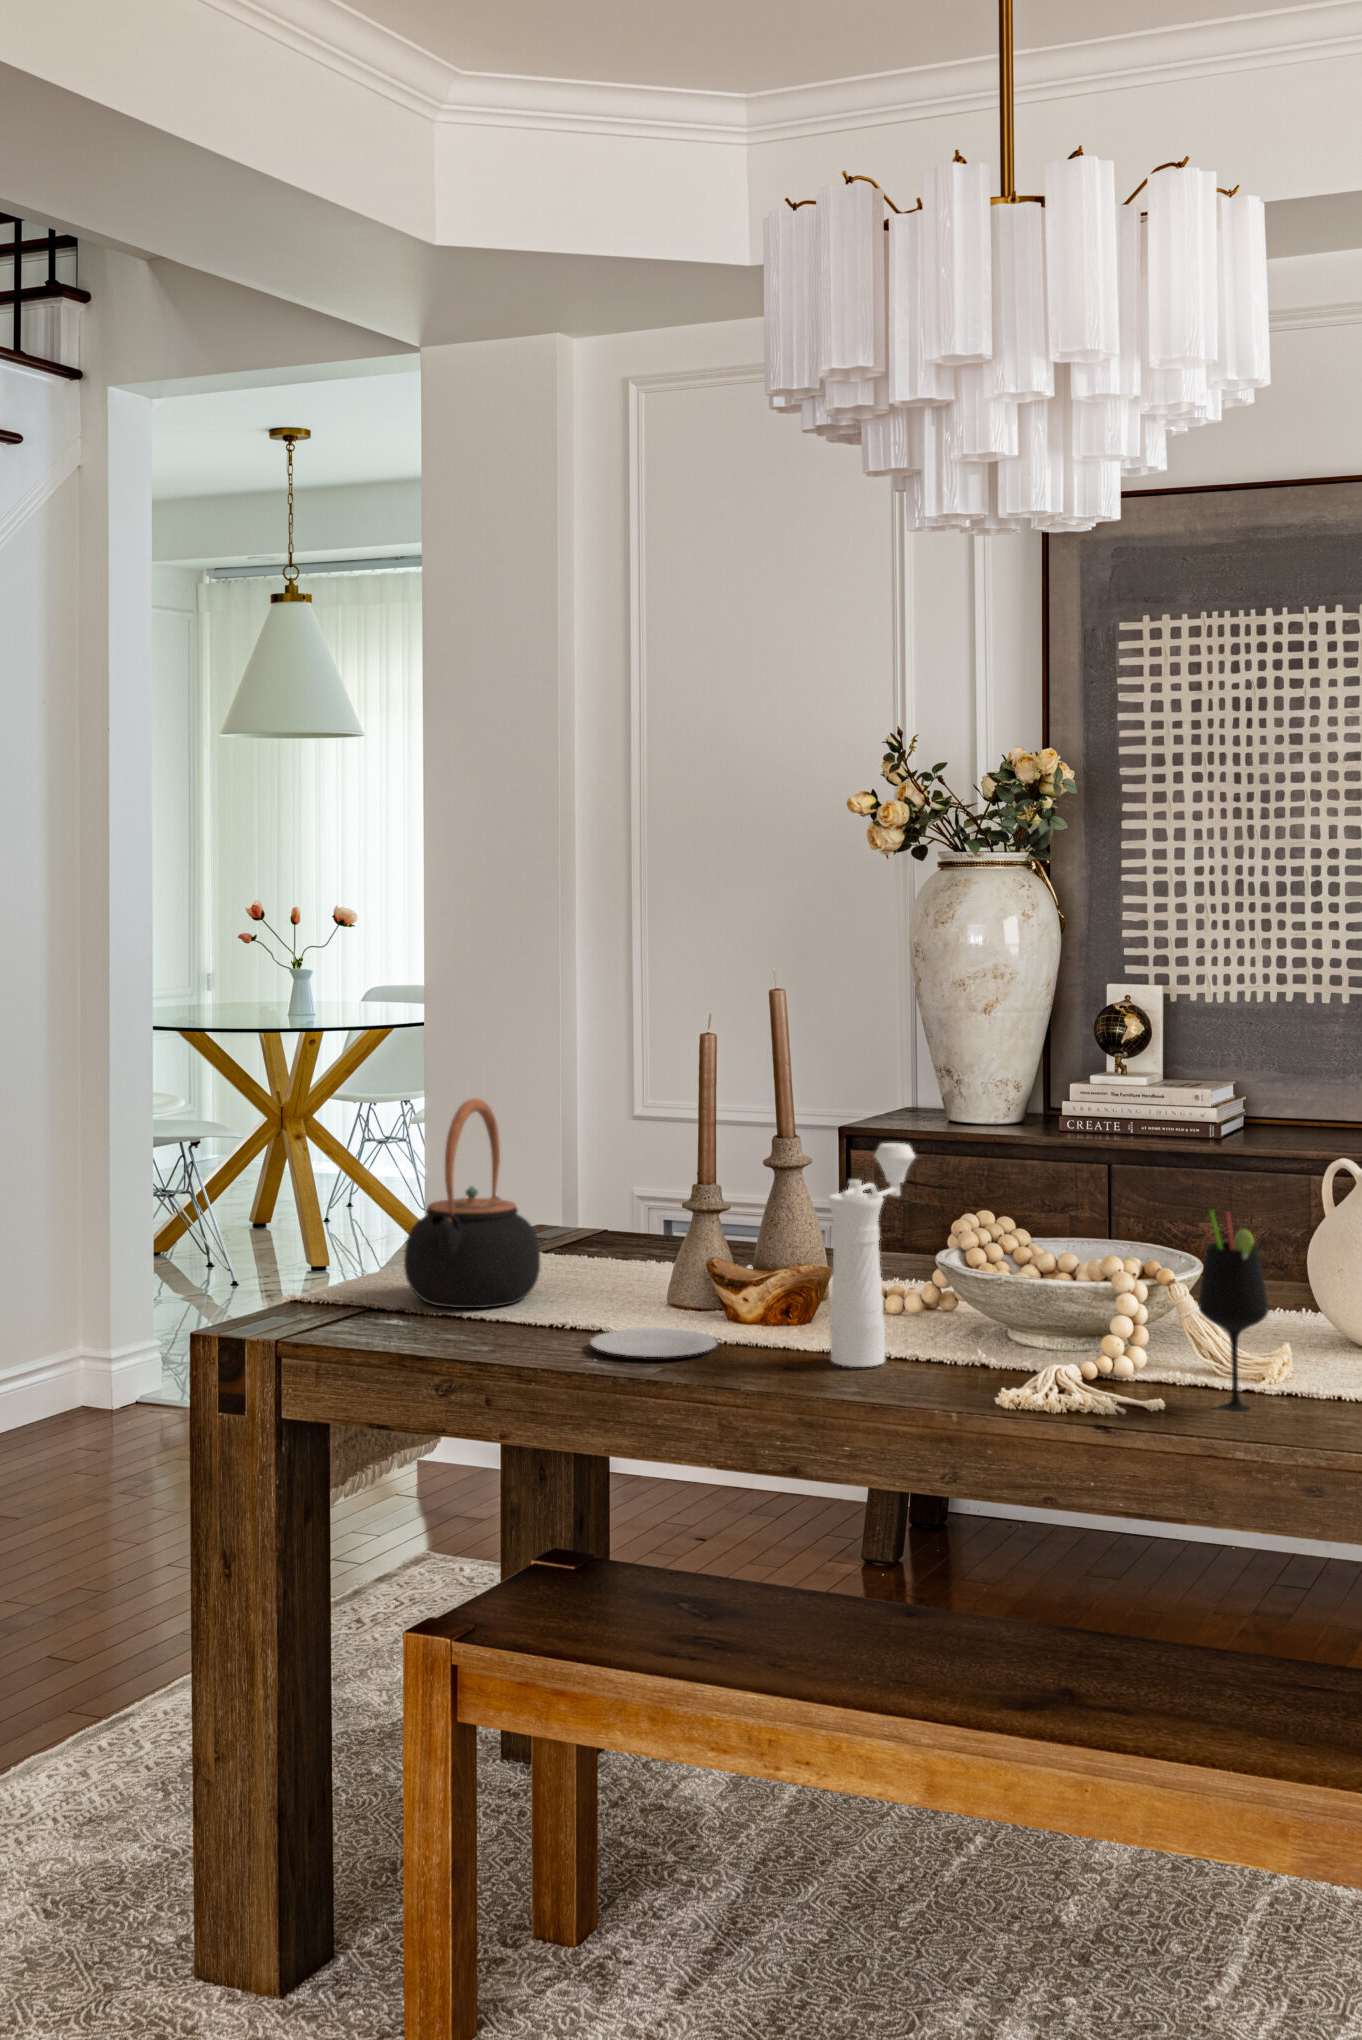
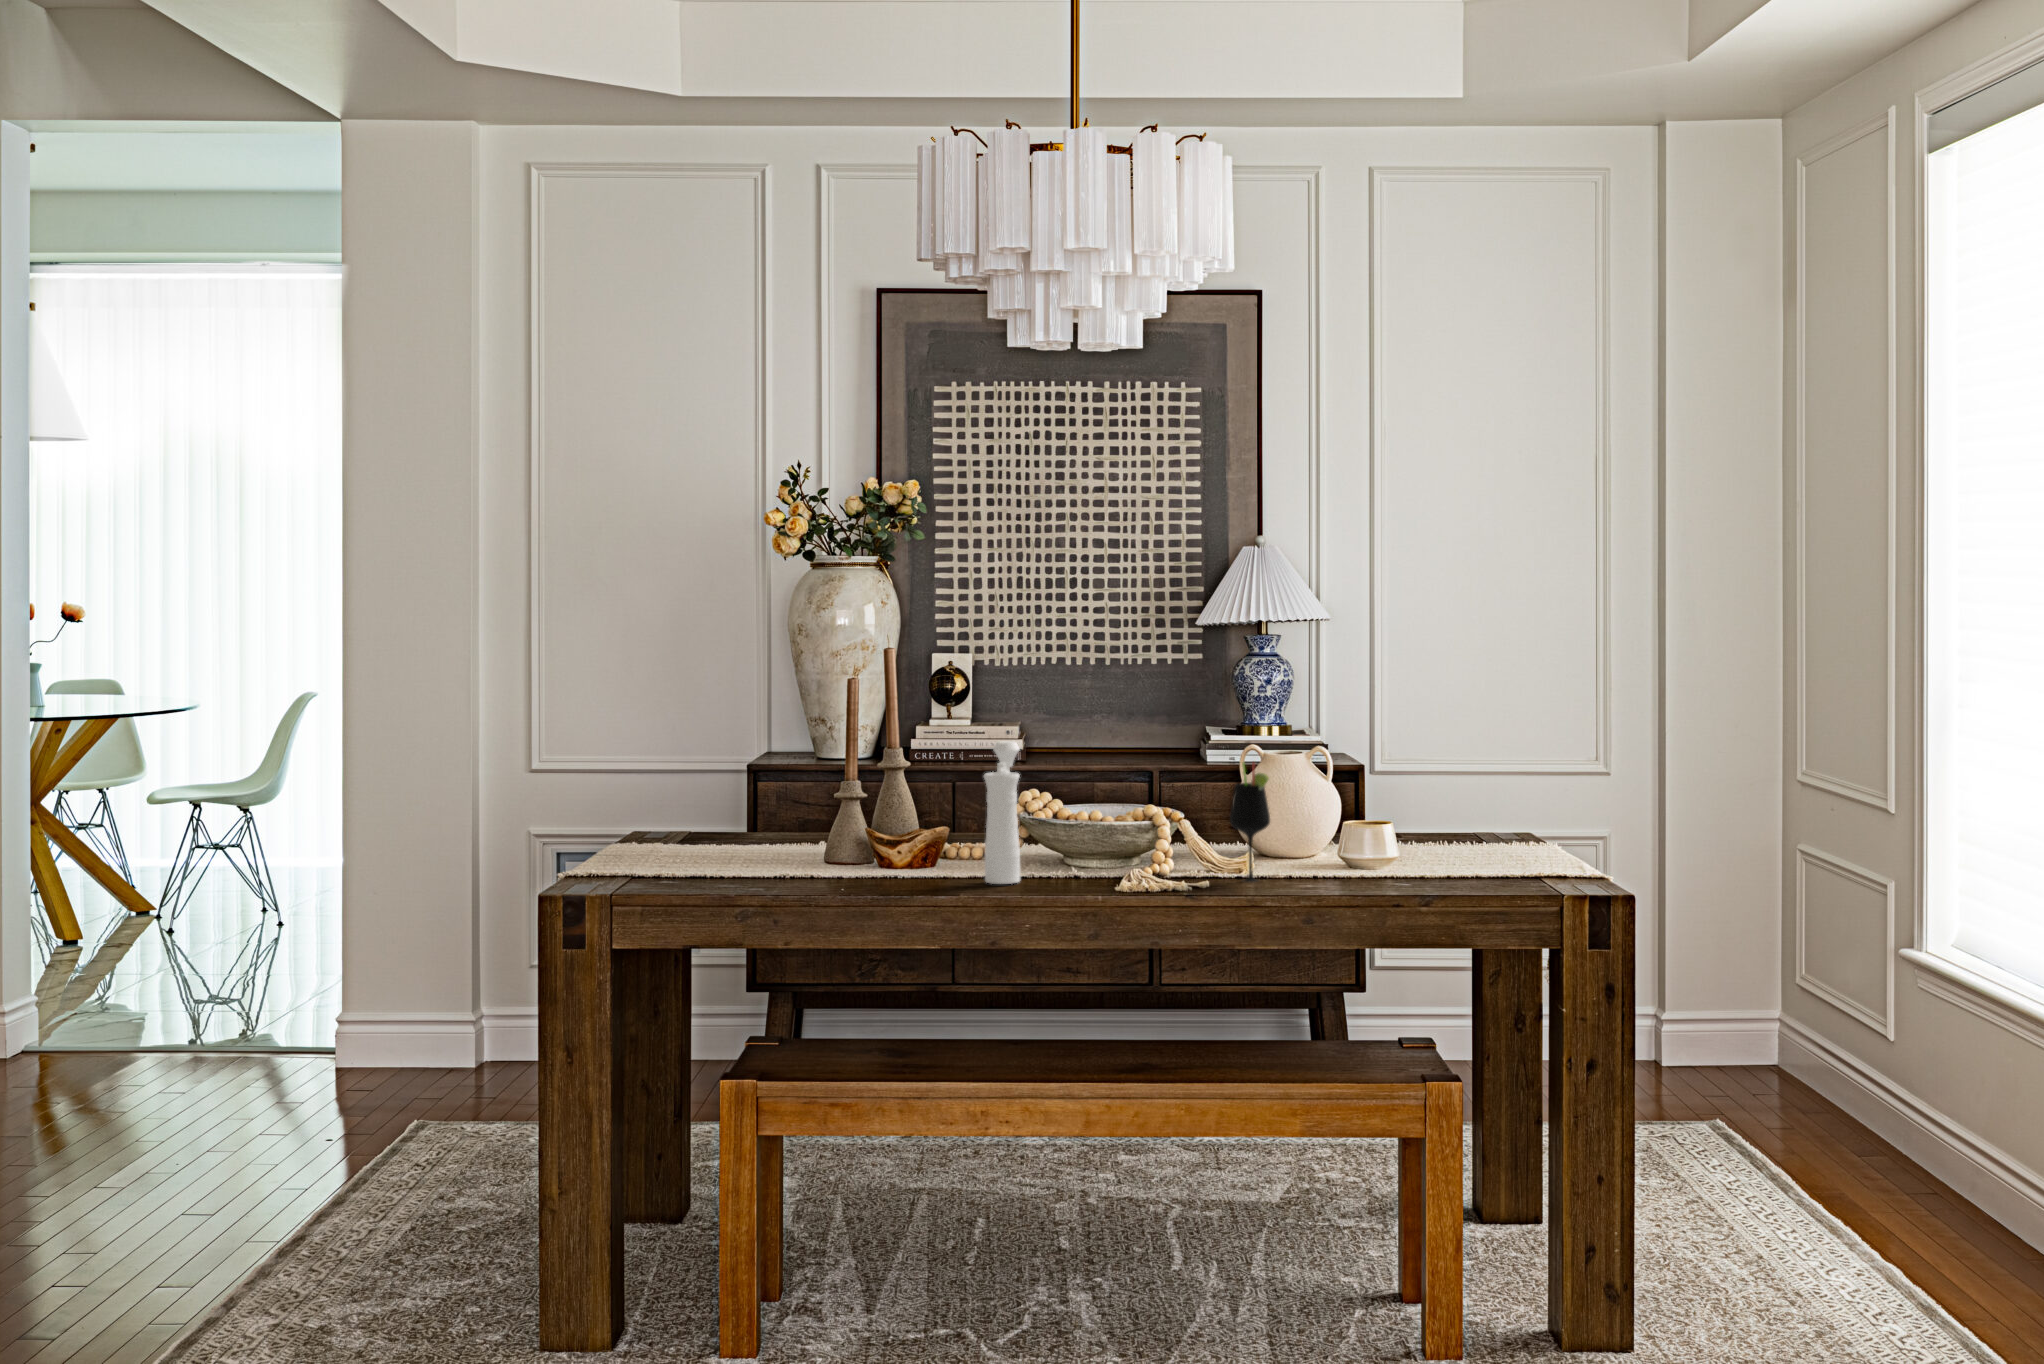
teapot: present [404,1099,540,1308] -> none [623,730,724,882]
plate: present [590,1328,717,1357] -> none [814,728,901,891]

